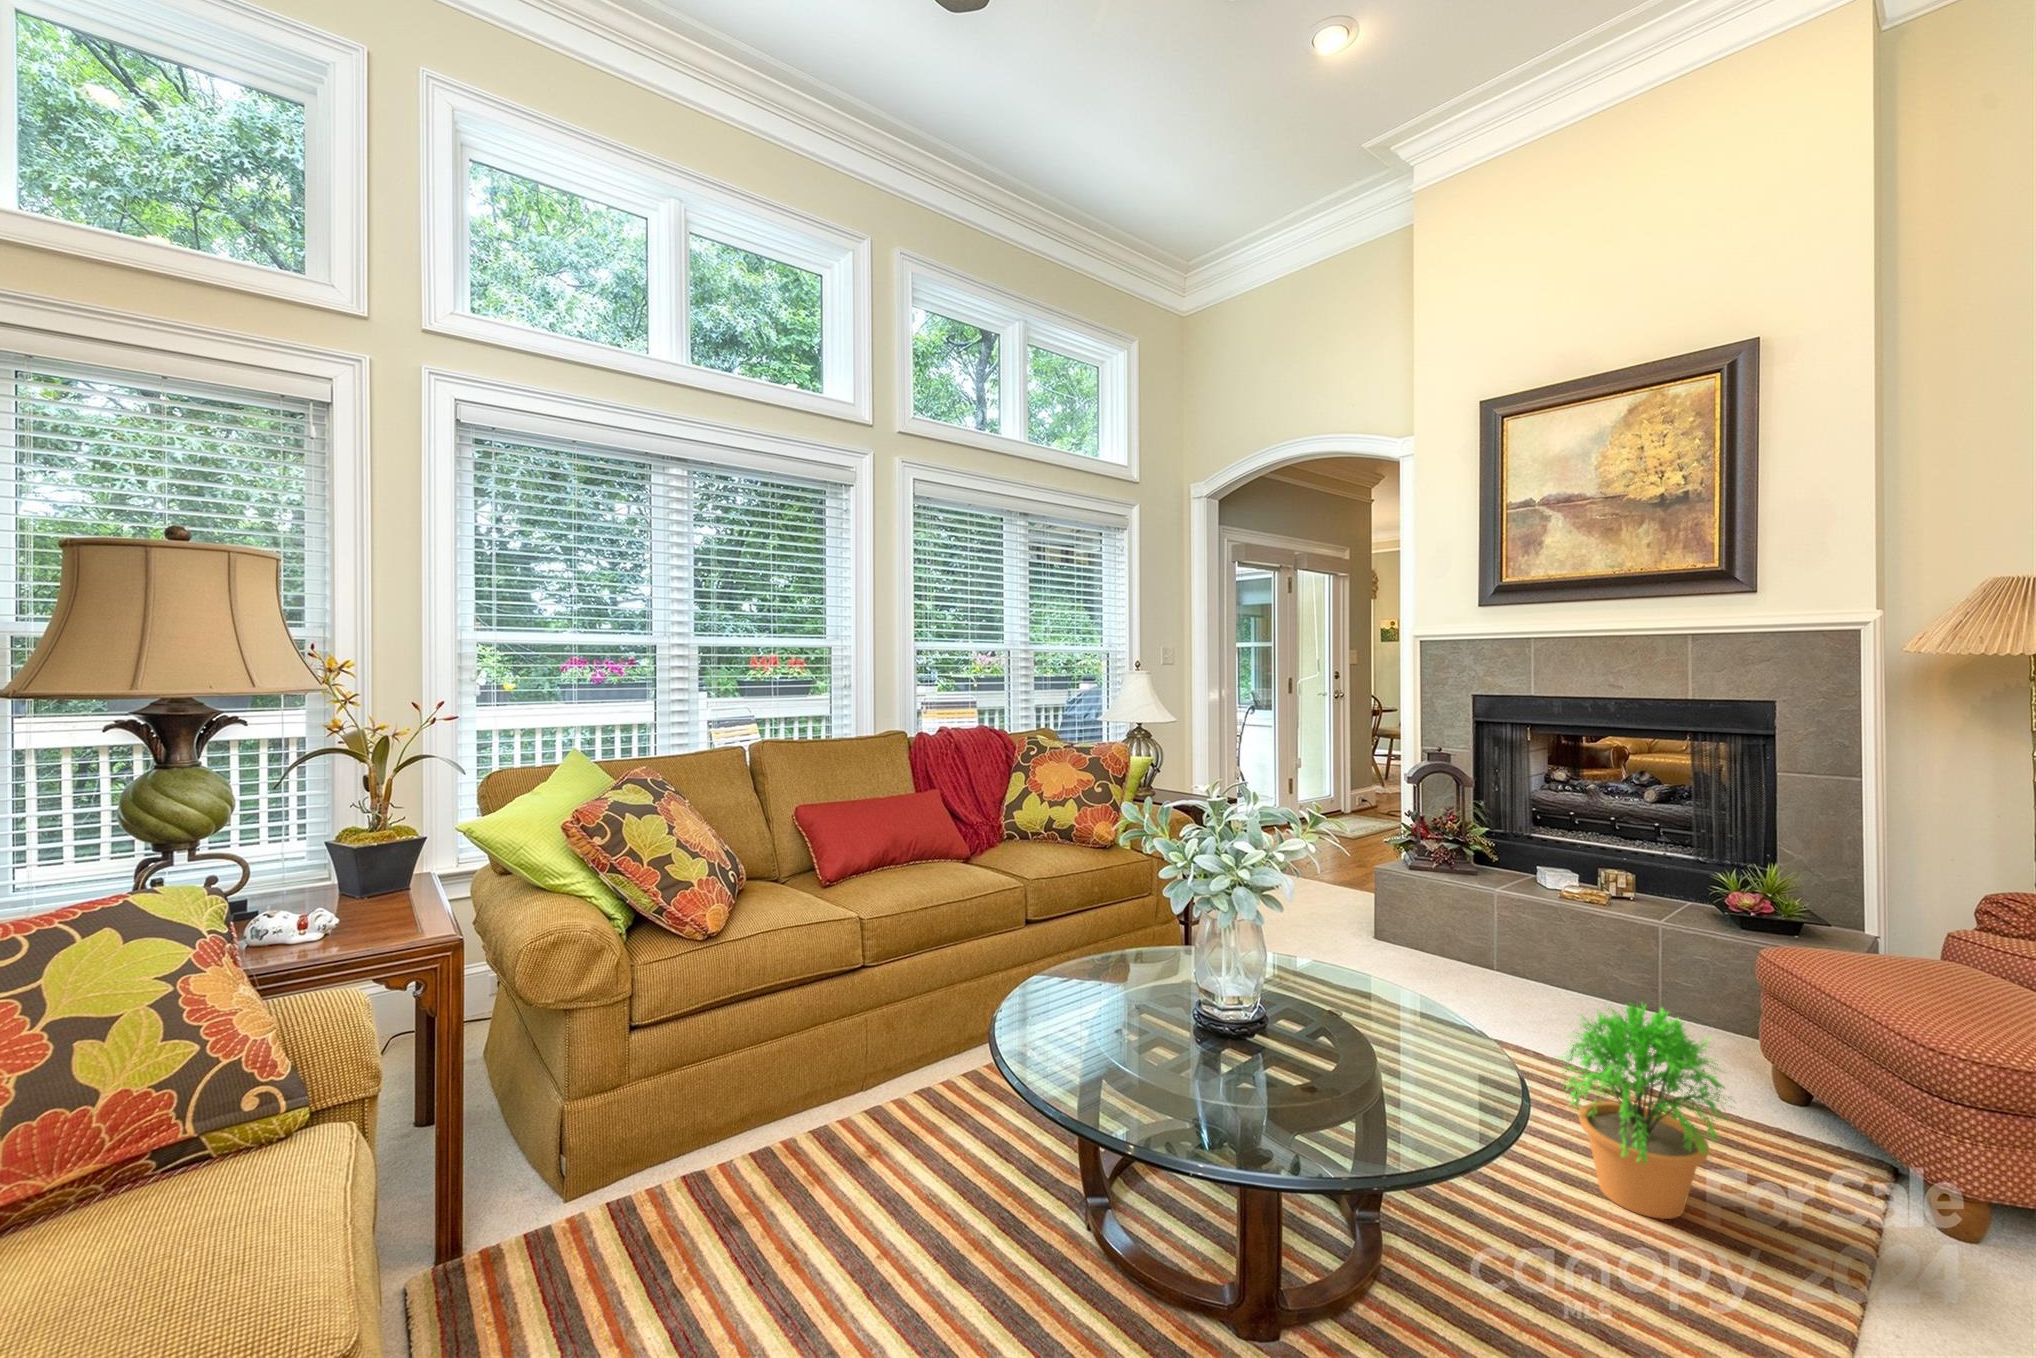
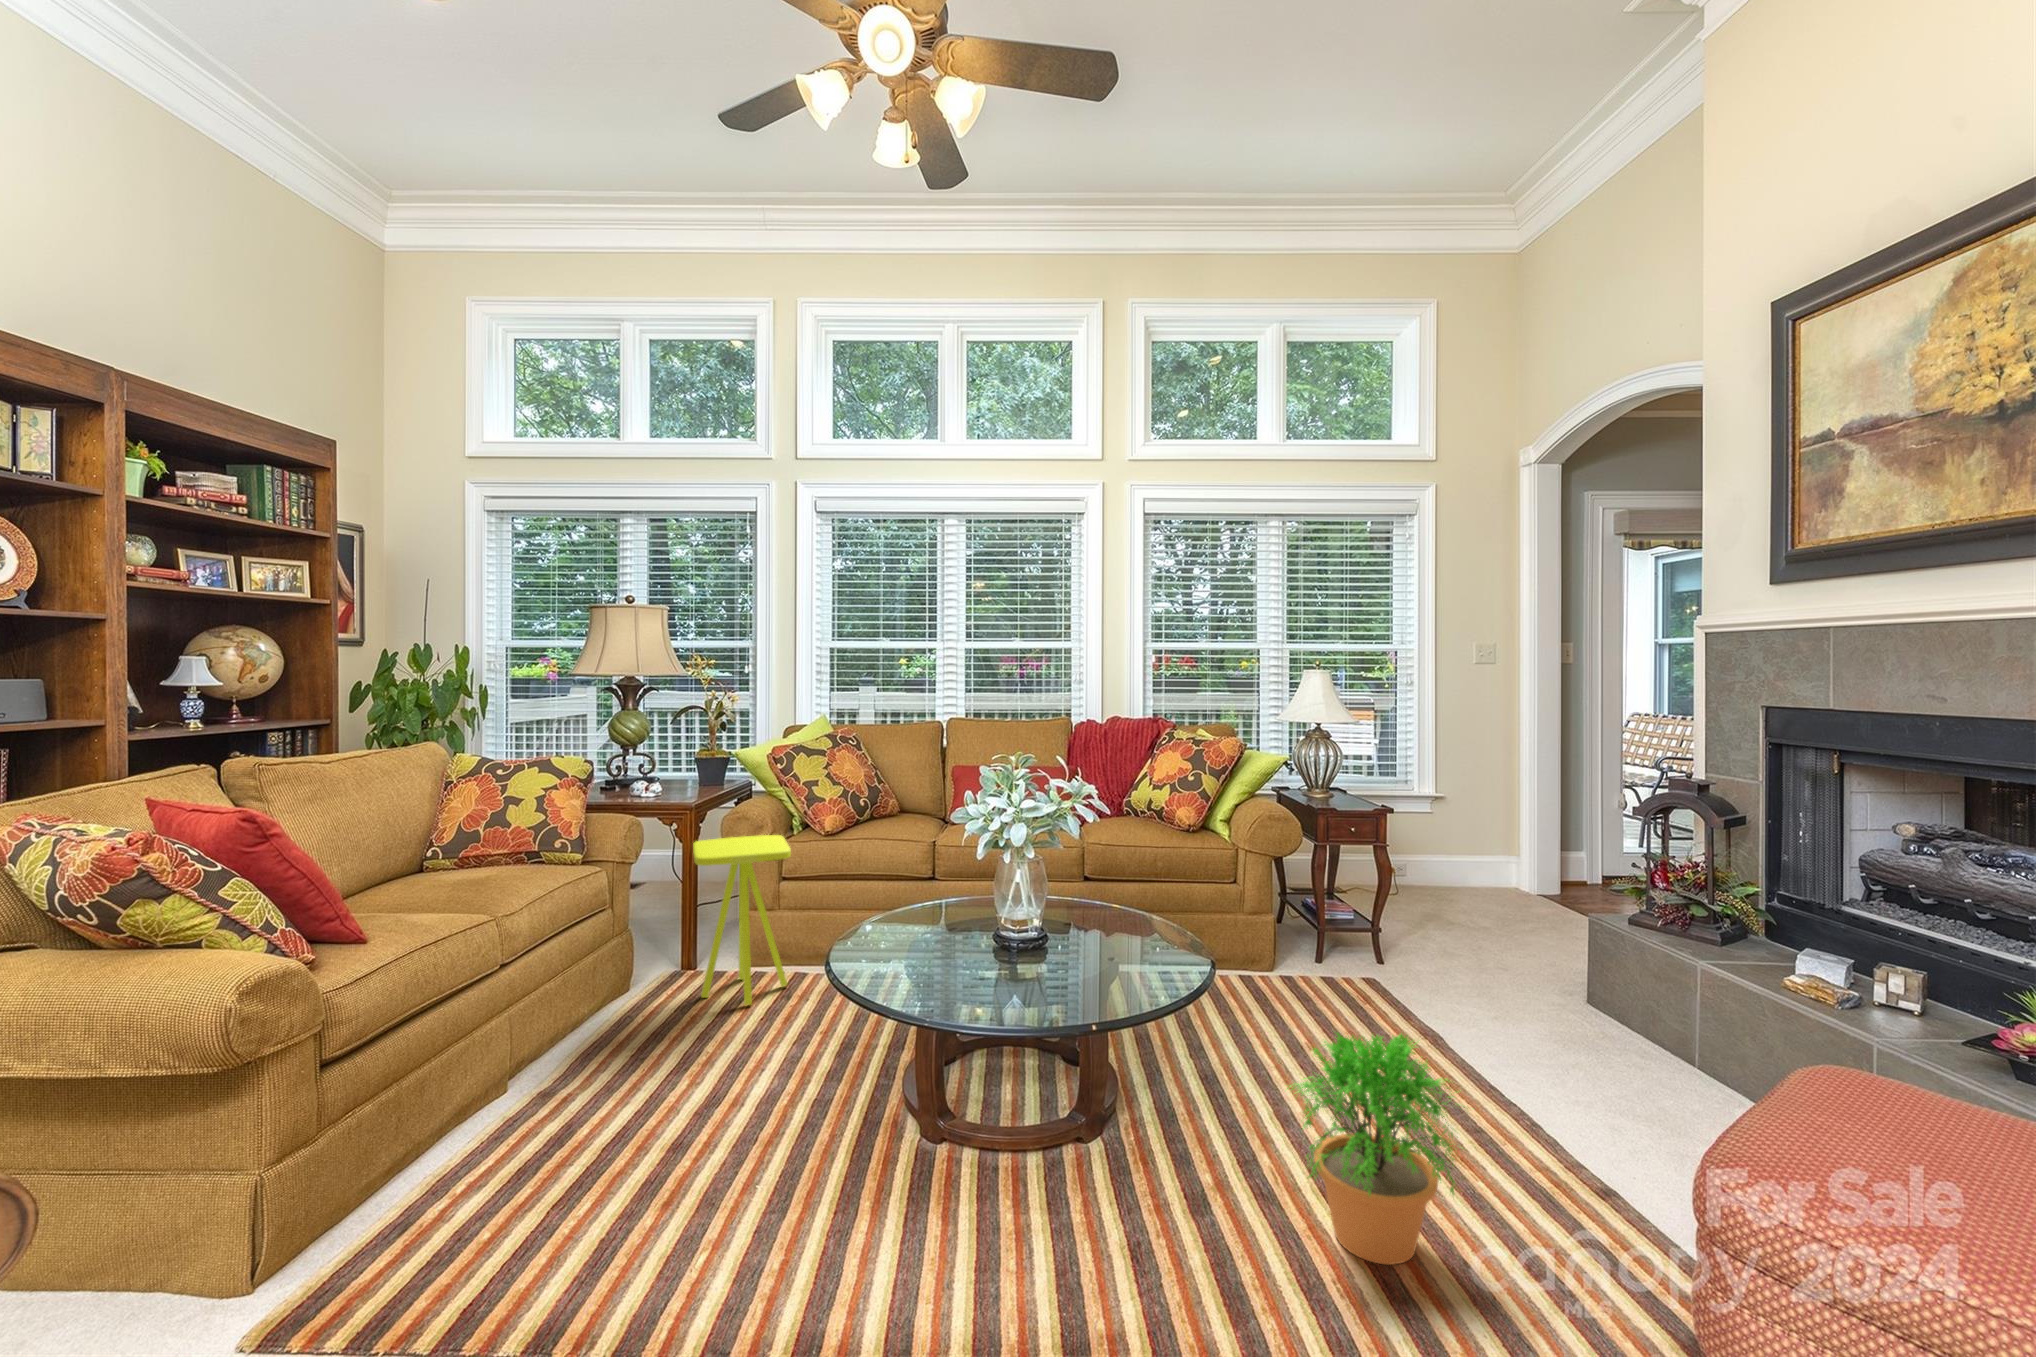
side table: none [536,959,751,1286] -> present [693,835,791,1005]

